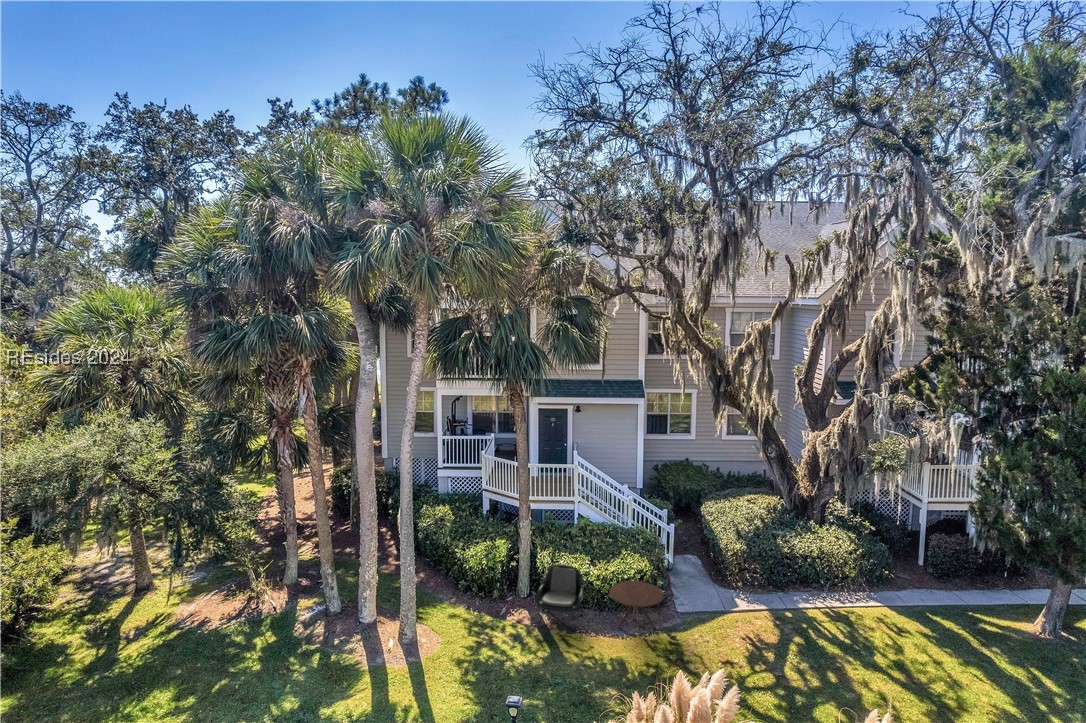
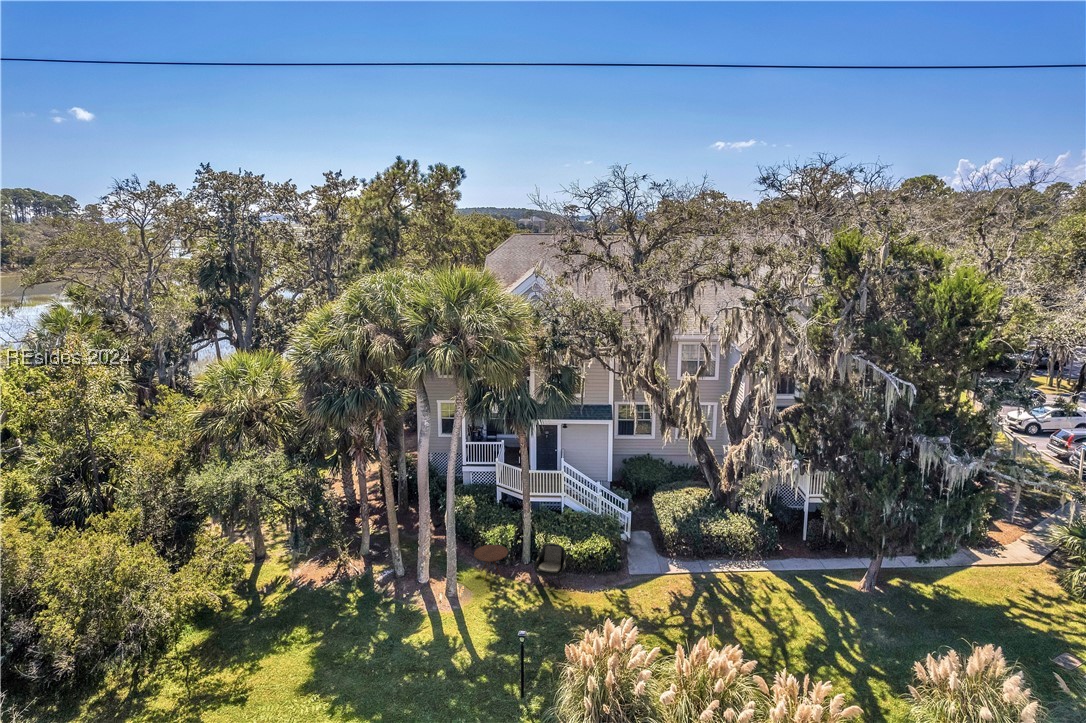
round table: present [610,581,663,638] -> present [474,545,508,577]

